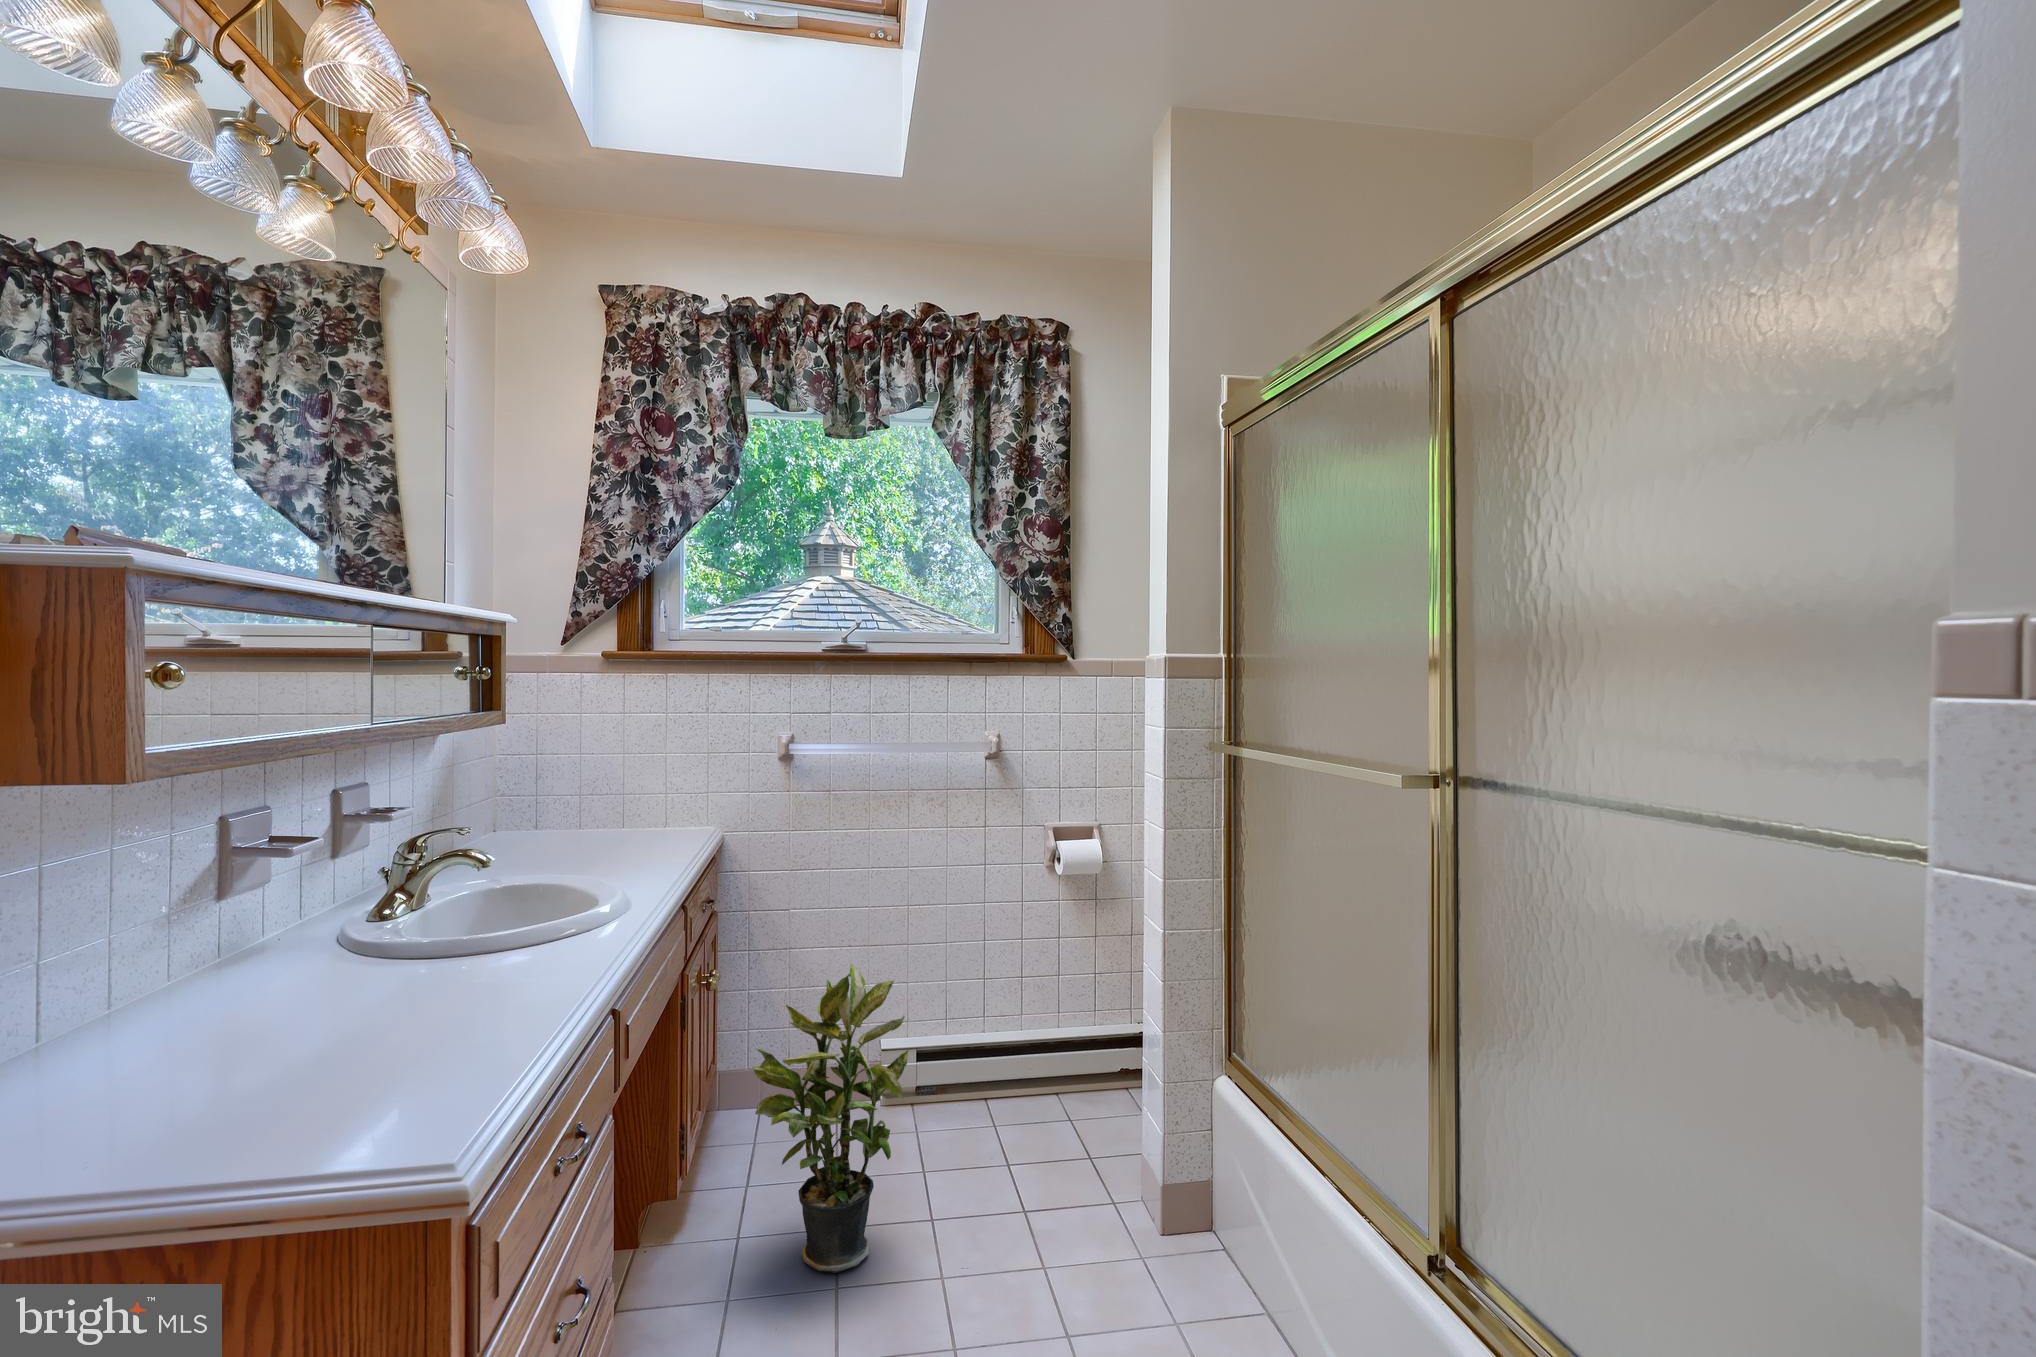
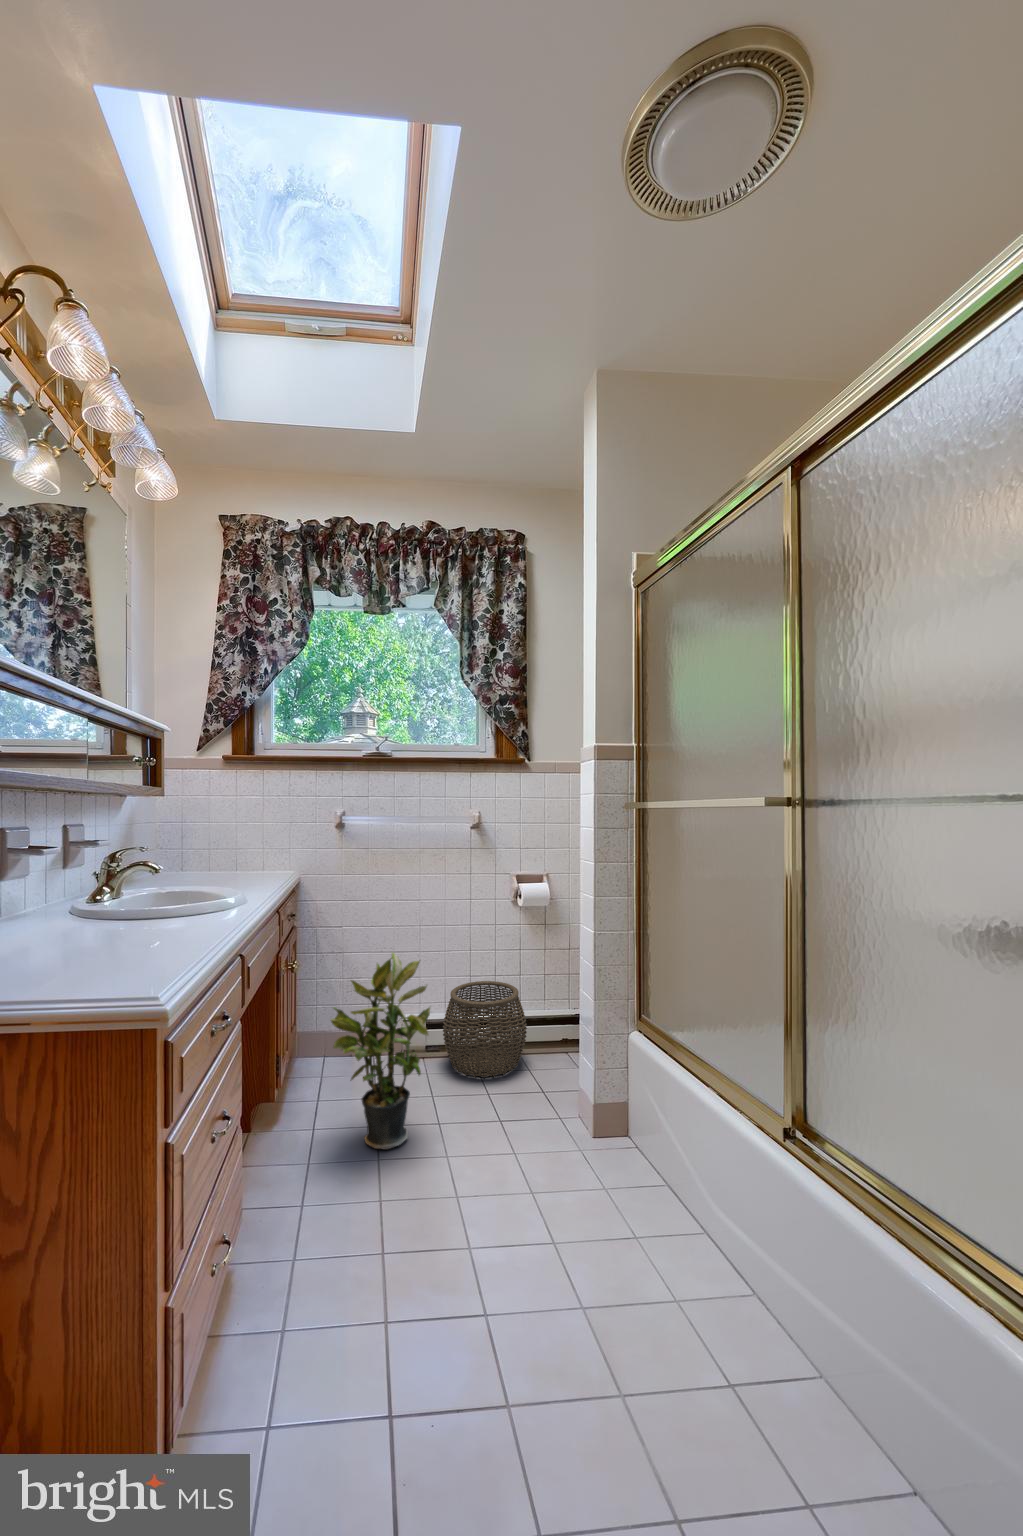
woven basket: none [928,1003,1057,1154] -> present [443,981,527,1078]

